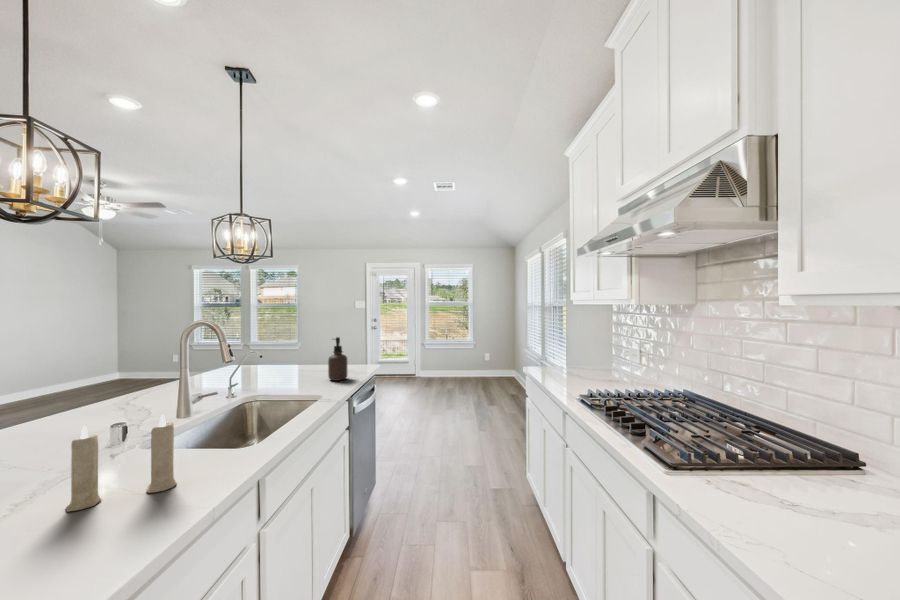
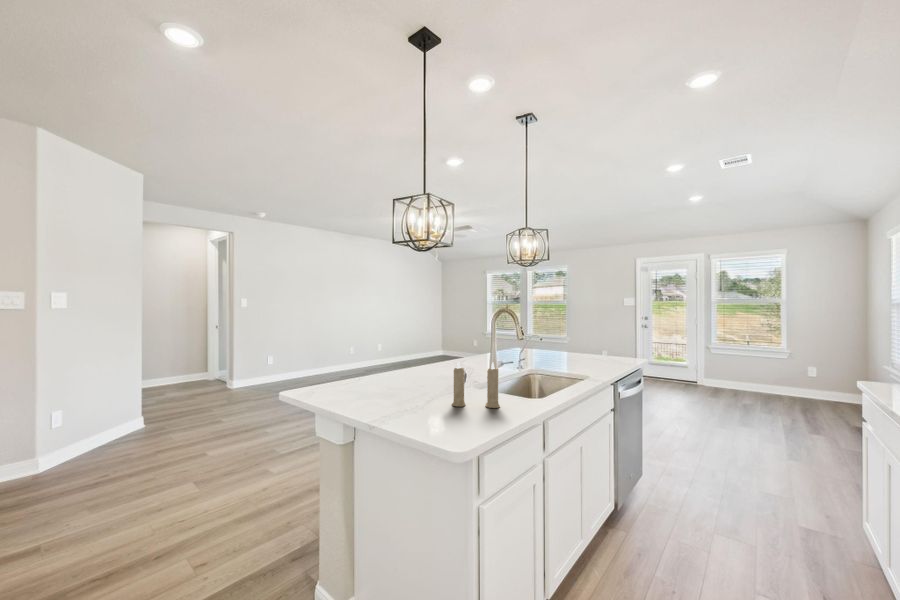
soap dispenser: present [328,337,348,381] -> none [596,328,614,367]

